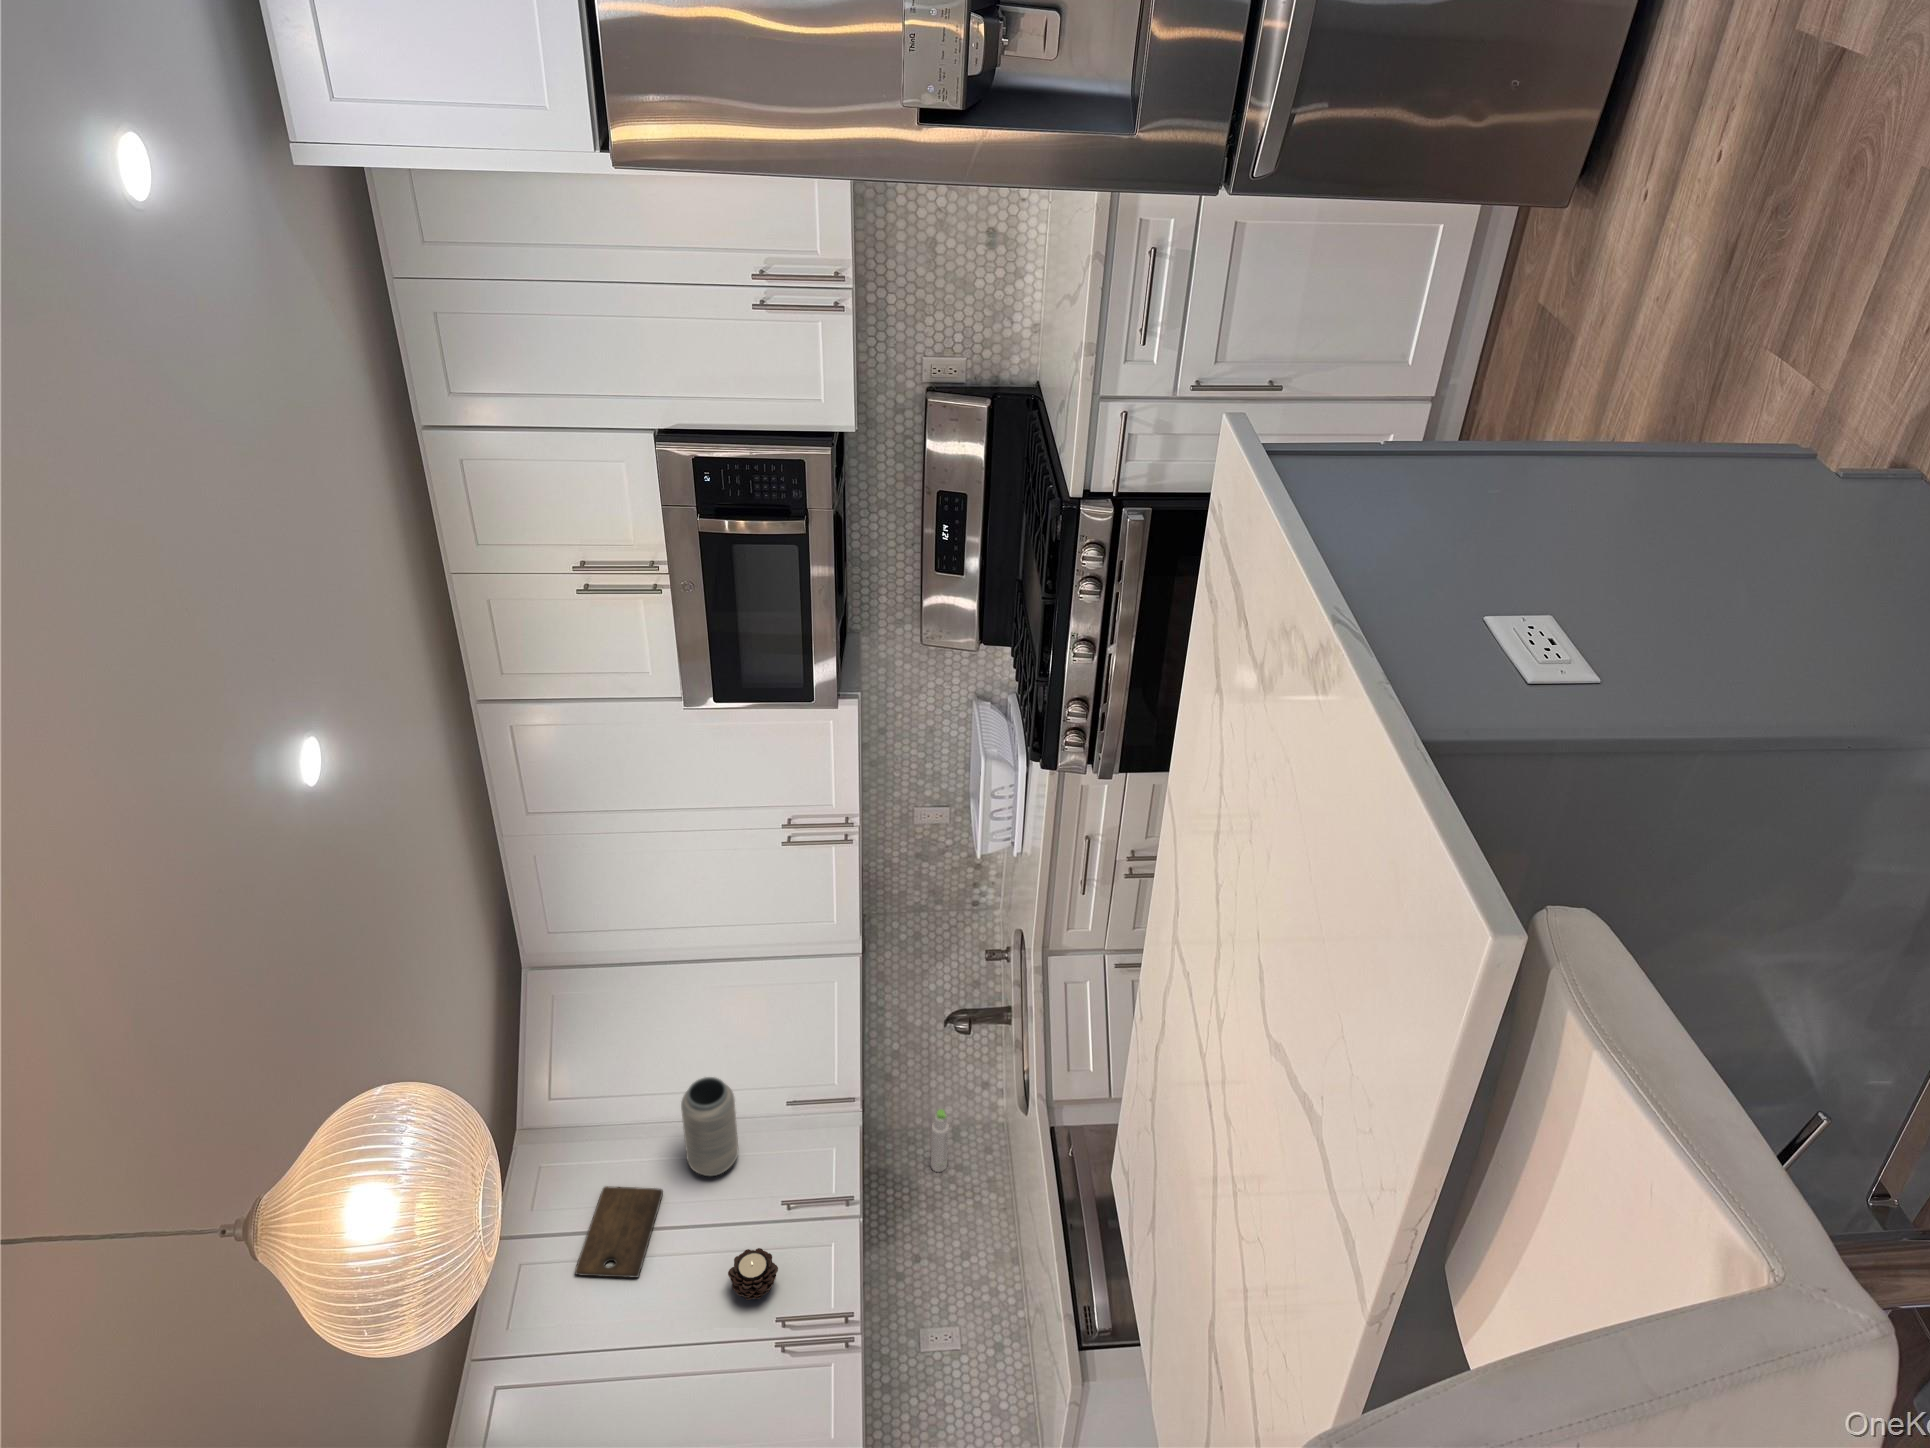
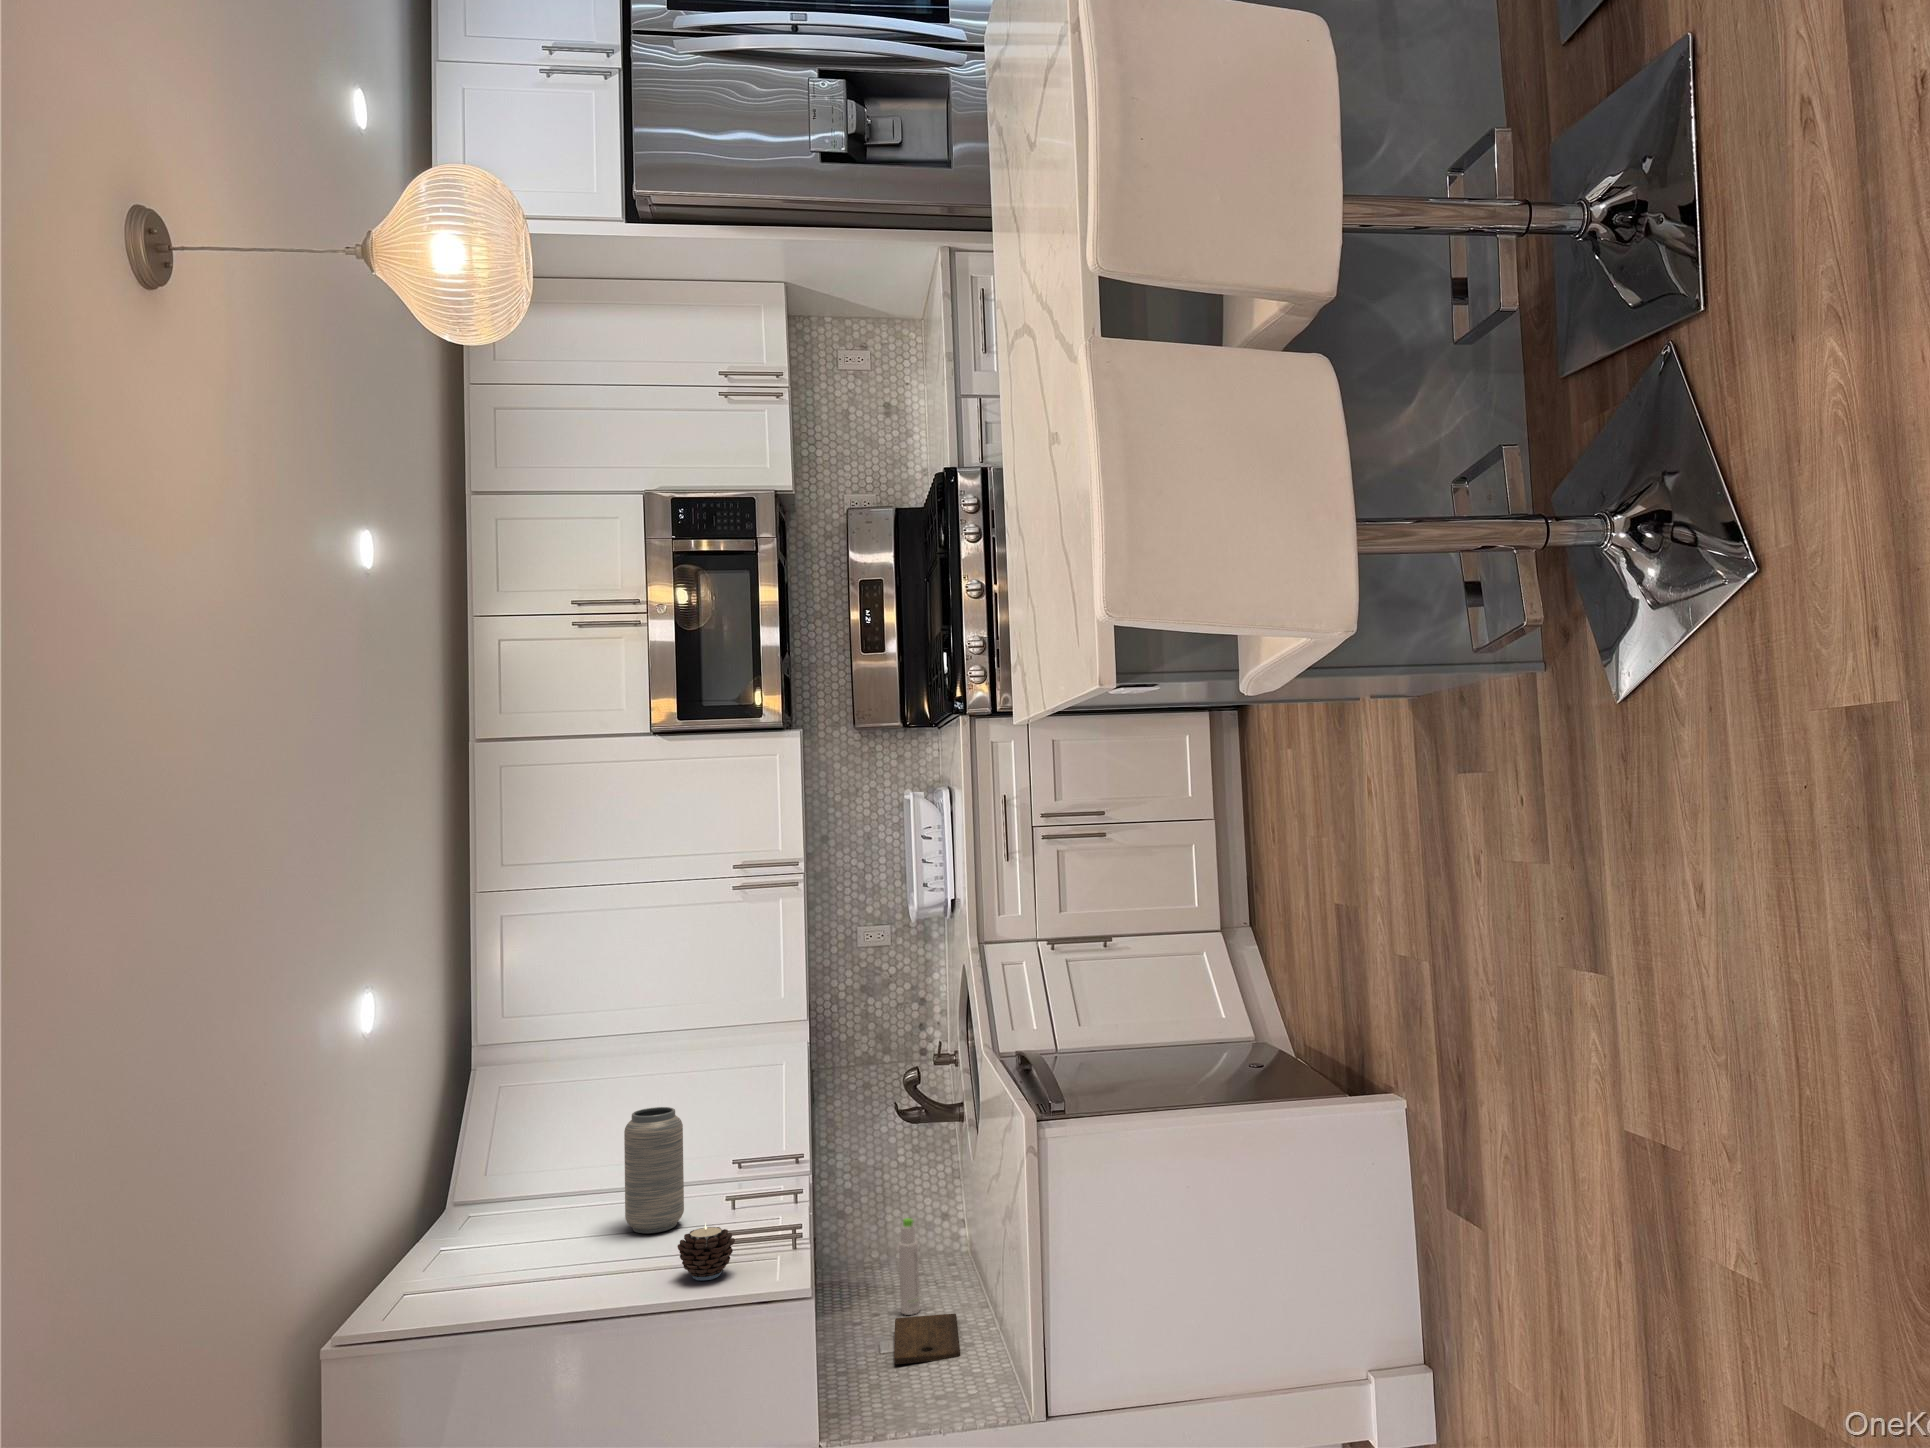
cutting board: present [575,1186,663,1278] -> present [894,1314,960,1364]

